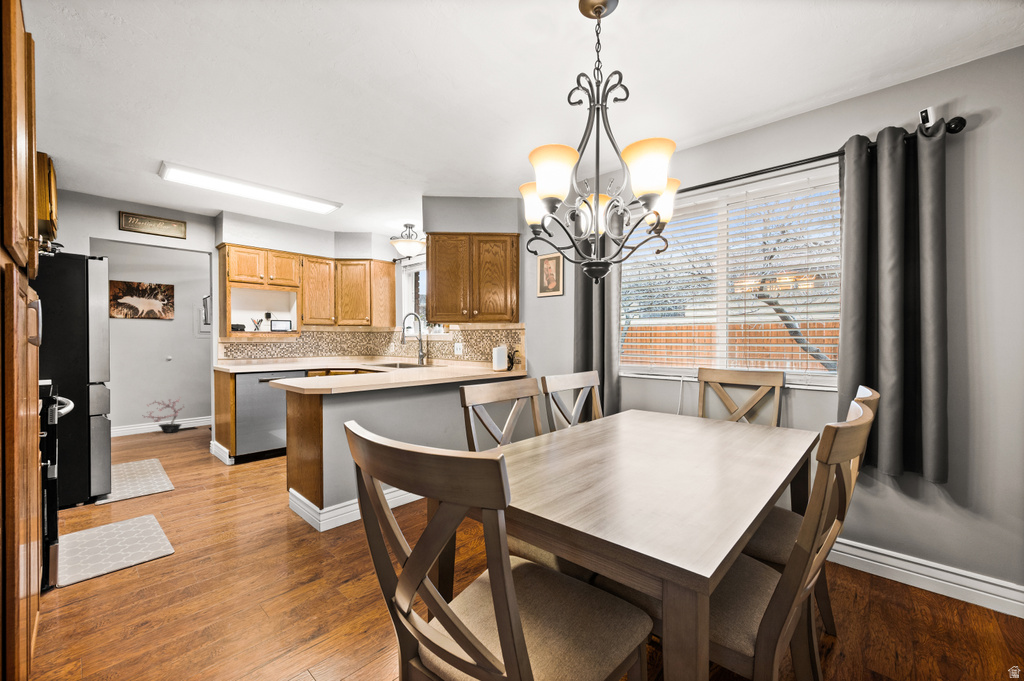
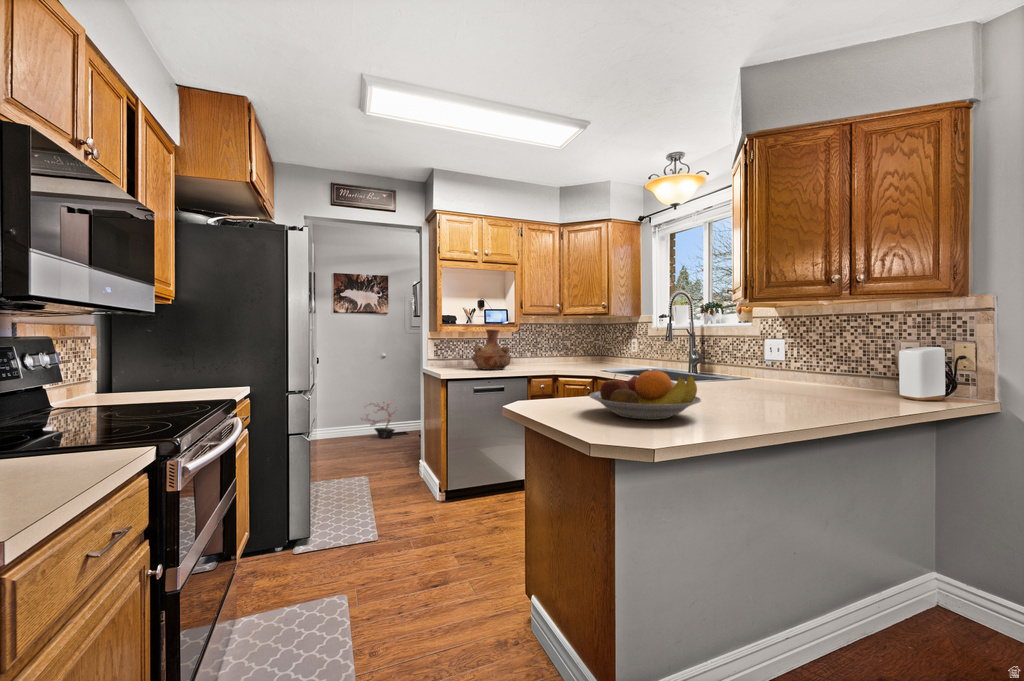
vase: none [257,336,289,366] -> present [472,329,510,370]
fruit bowl: none [315,358,371,381] -> present [589,370,701,420]

